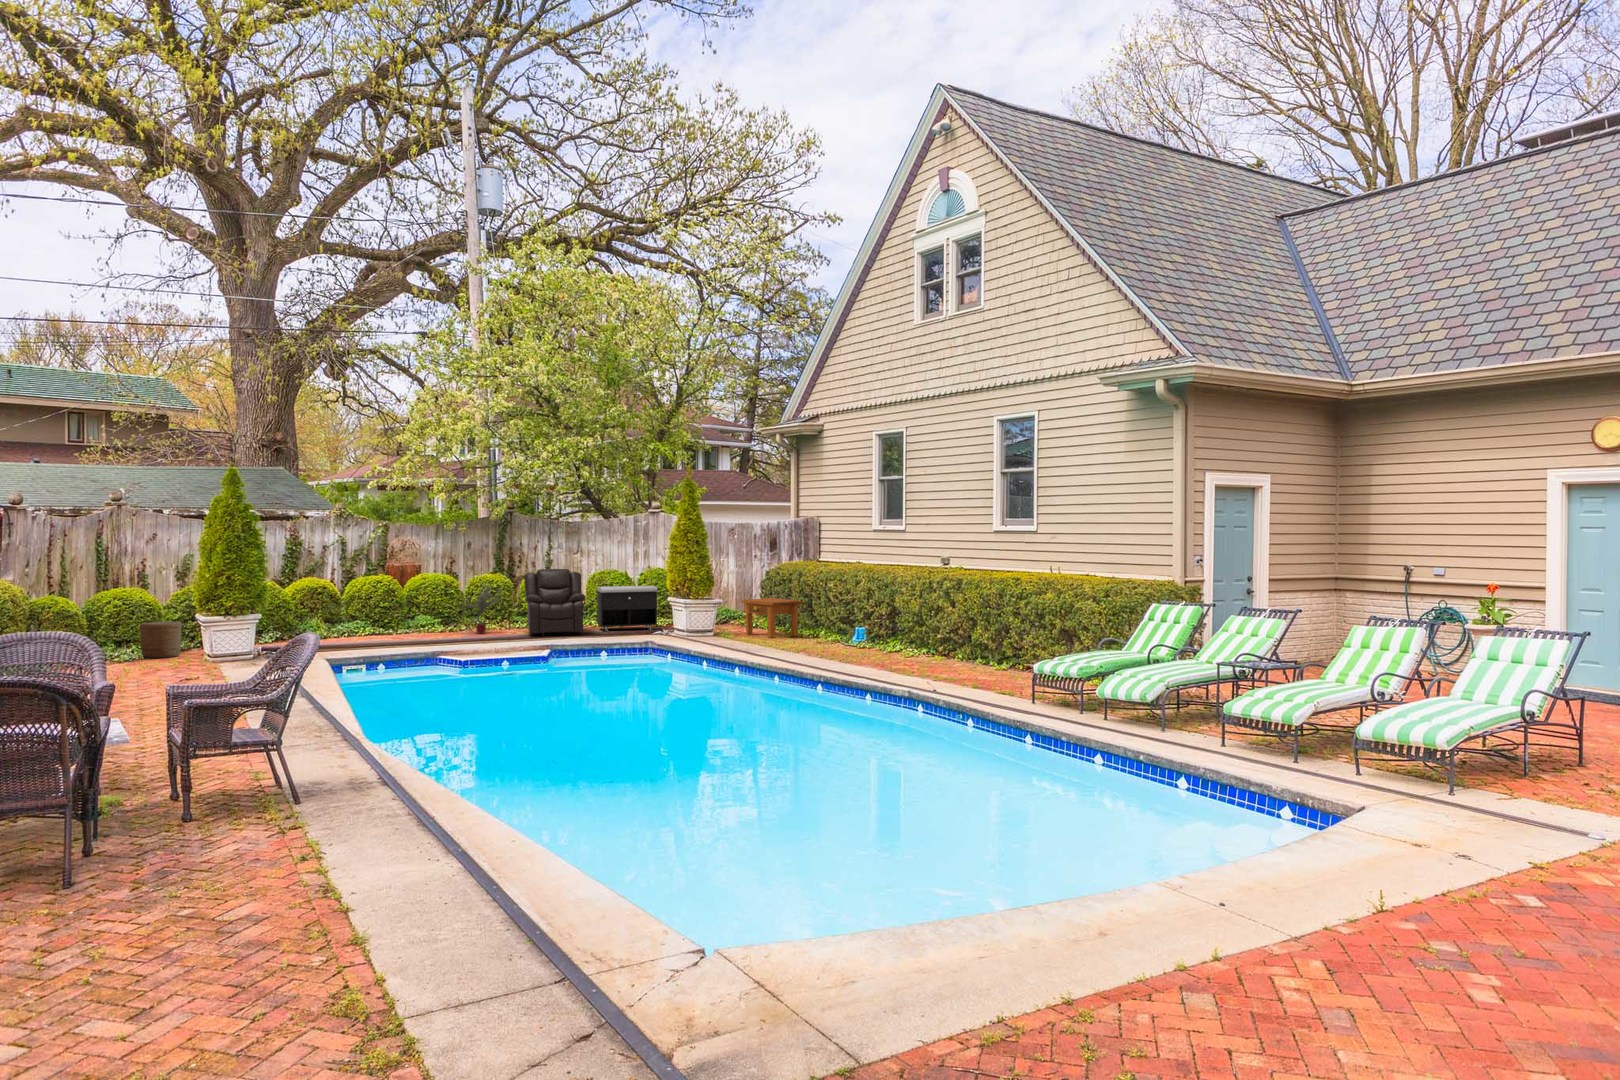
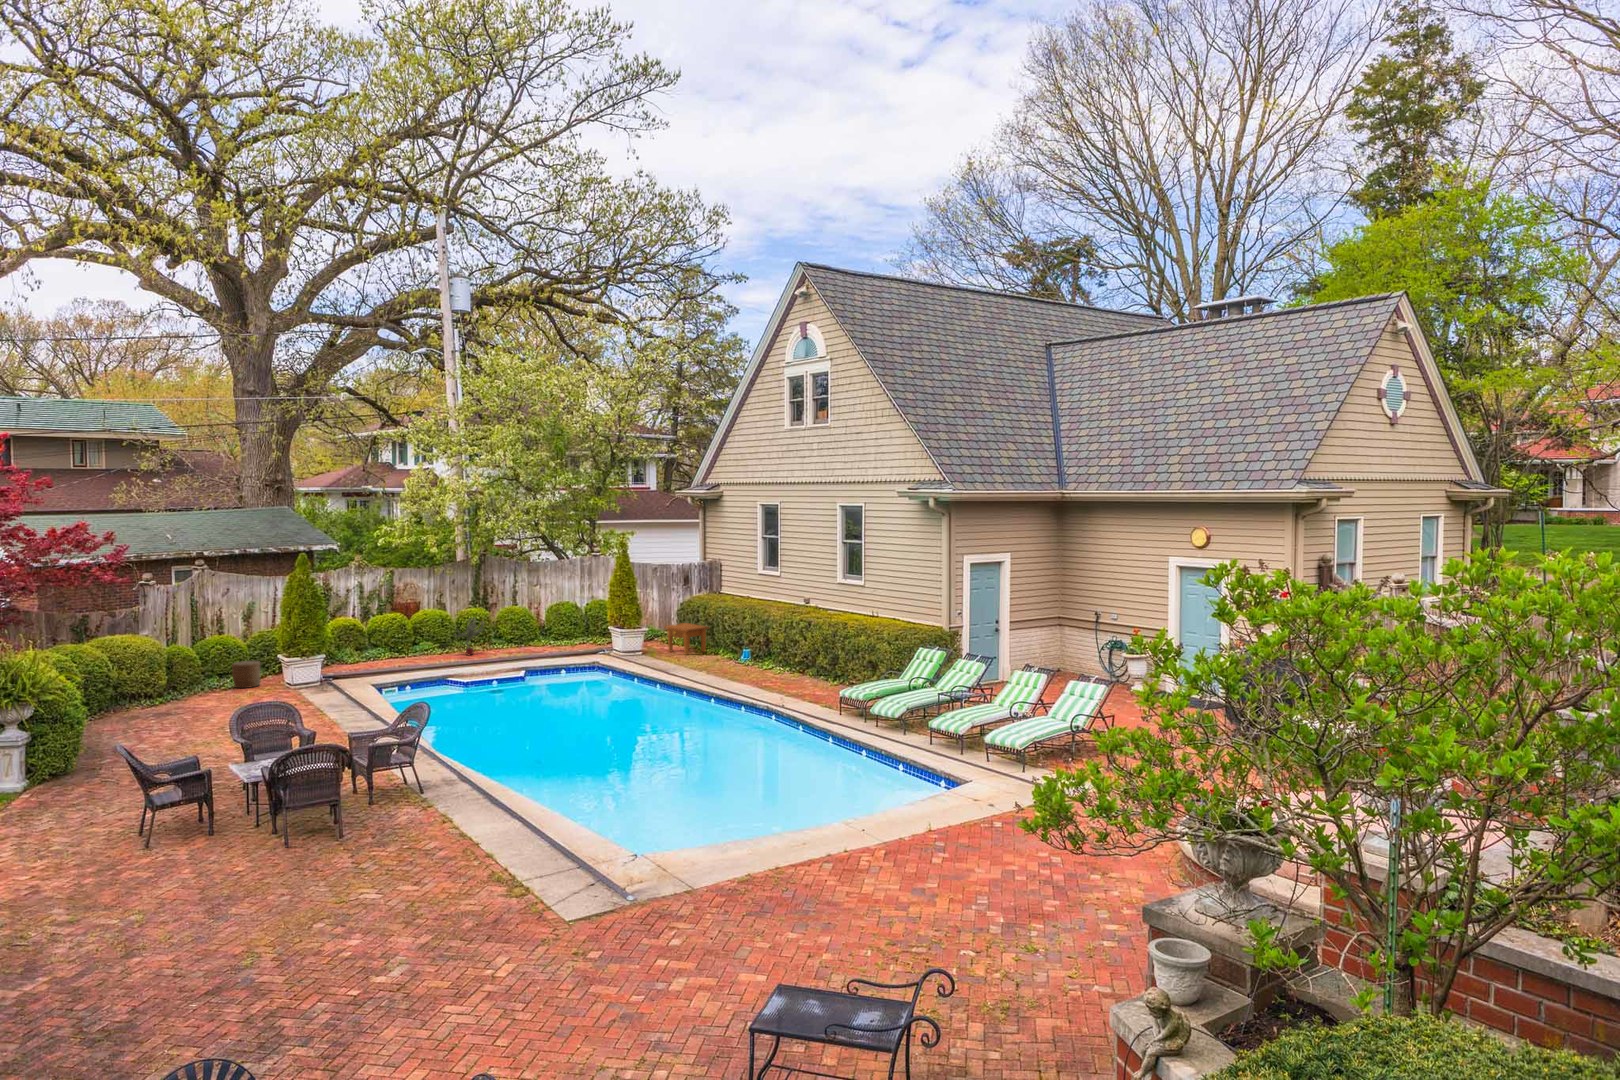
chair: present [524,569,585,636] -> none [501,605,548,657]
storage bench: present [597,586,657,631] -> none [556,613,602,650]

